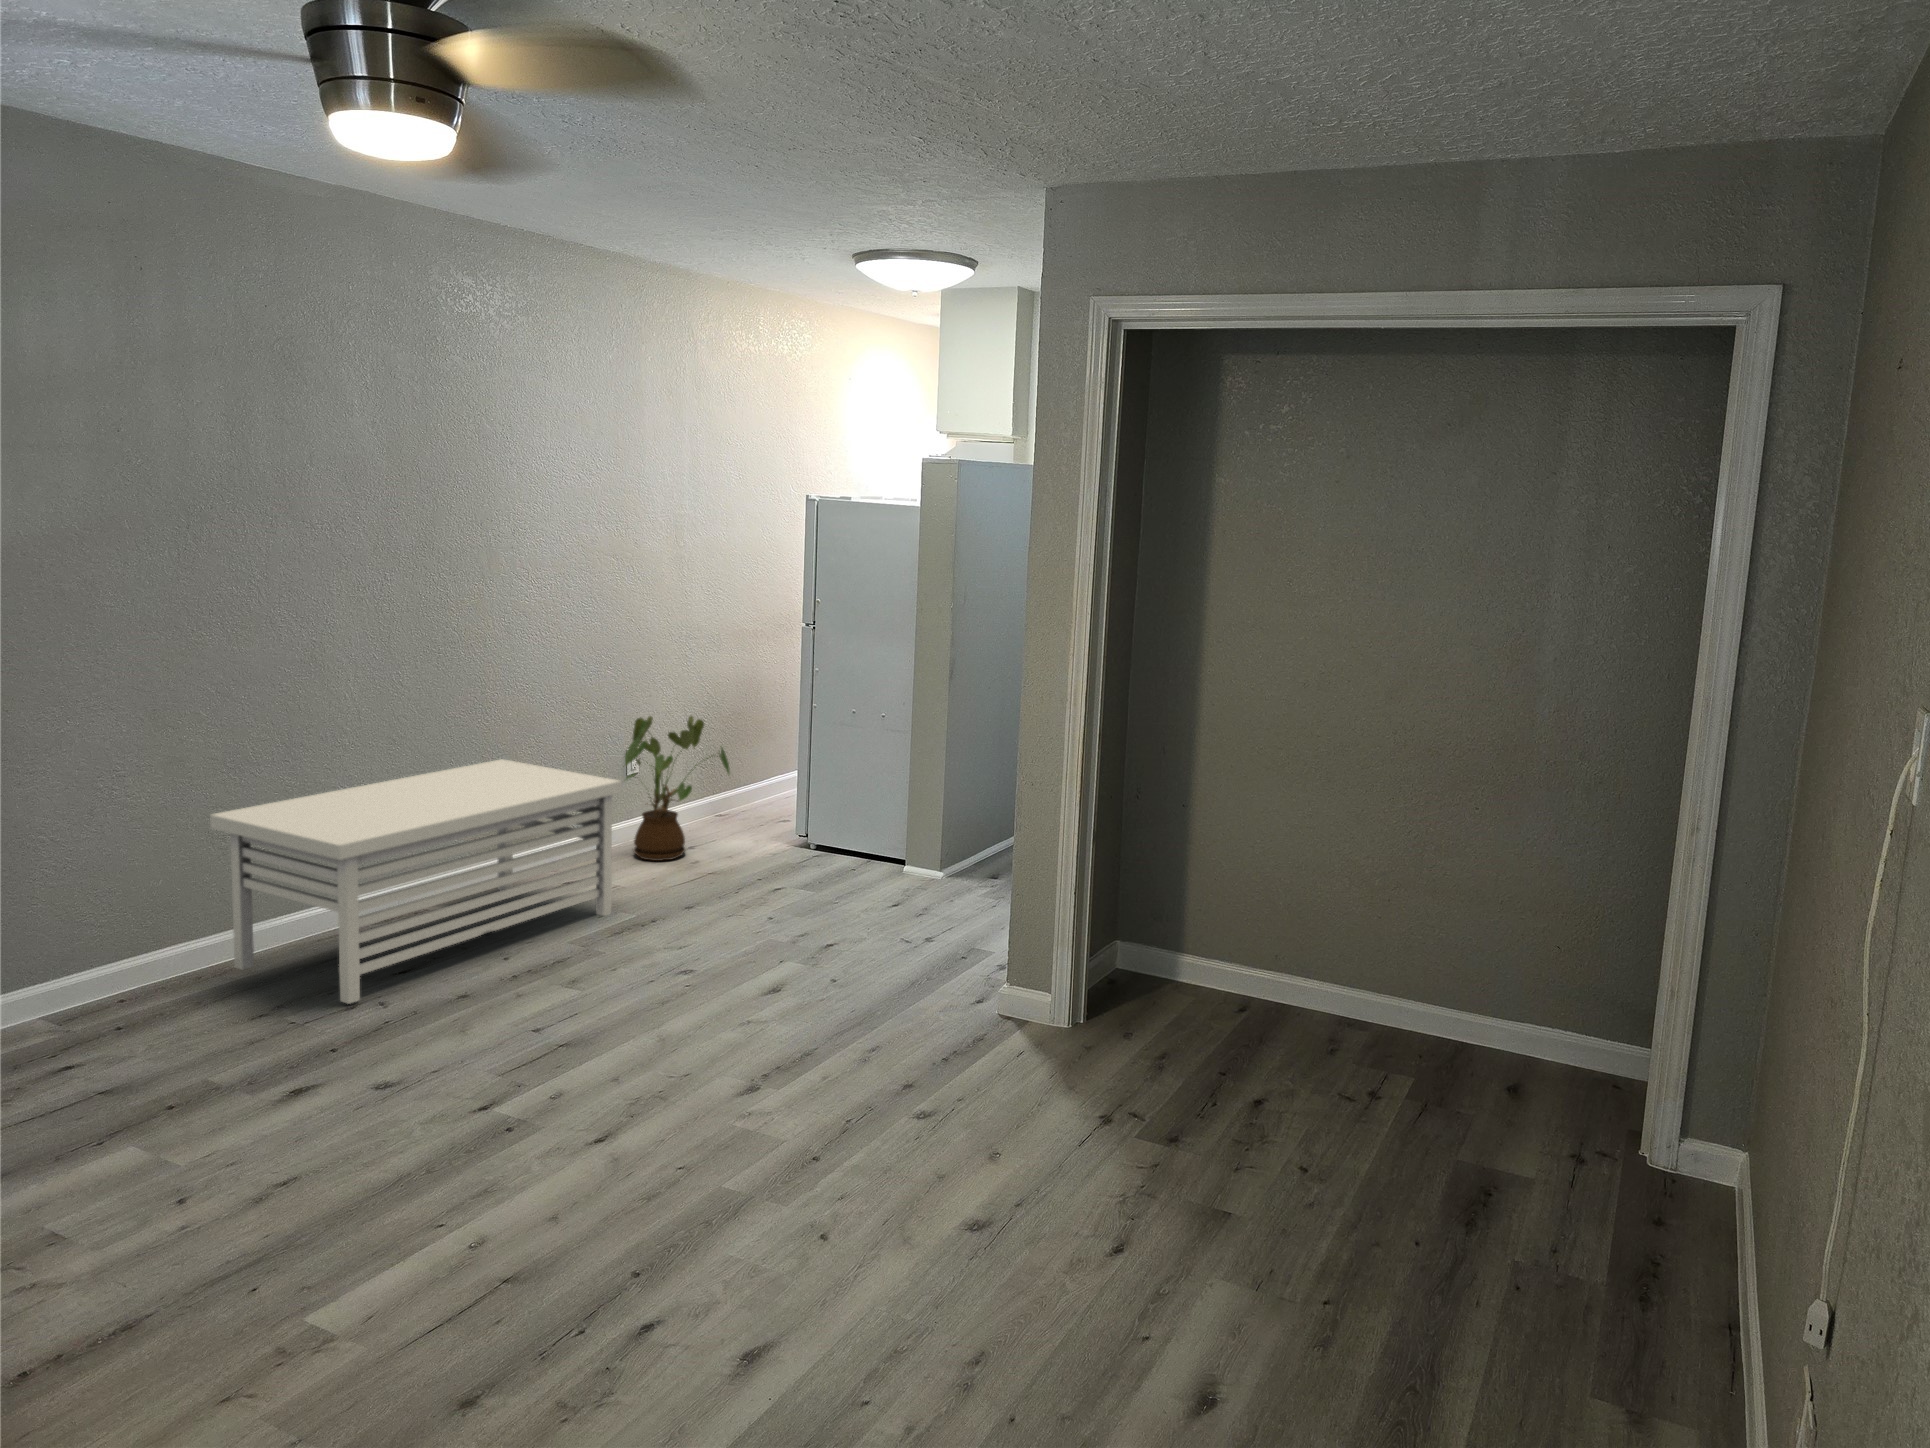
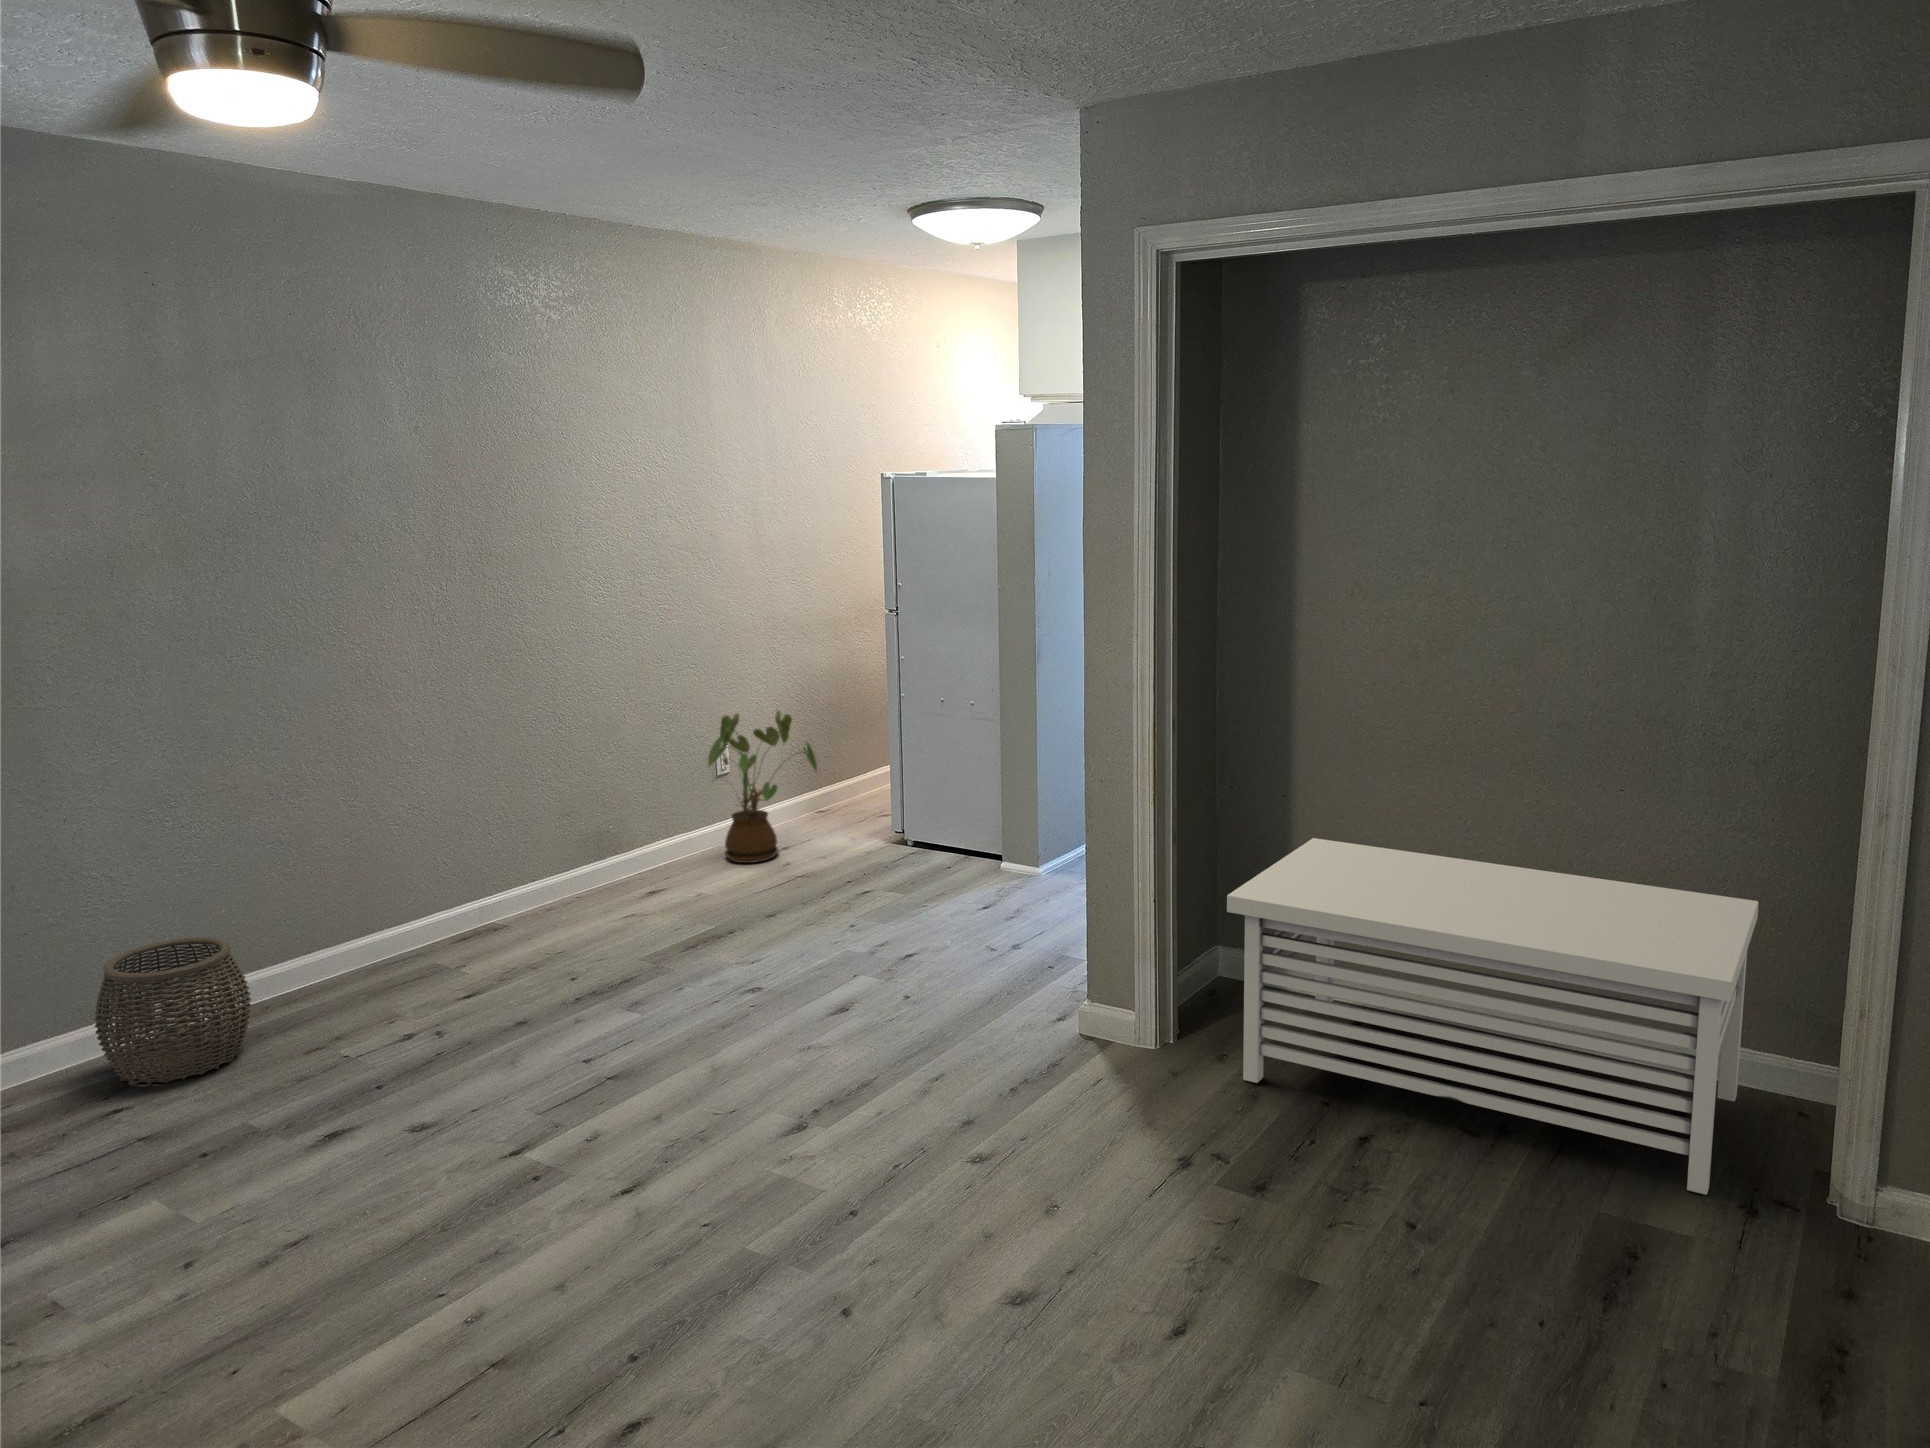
storage bench: present [210,759,621,1004] -> present [1227,838,1759,1195]
woven basket: none [39,905,195,1046] -> present [94,937,252,1084]

